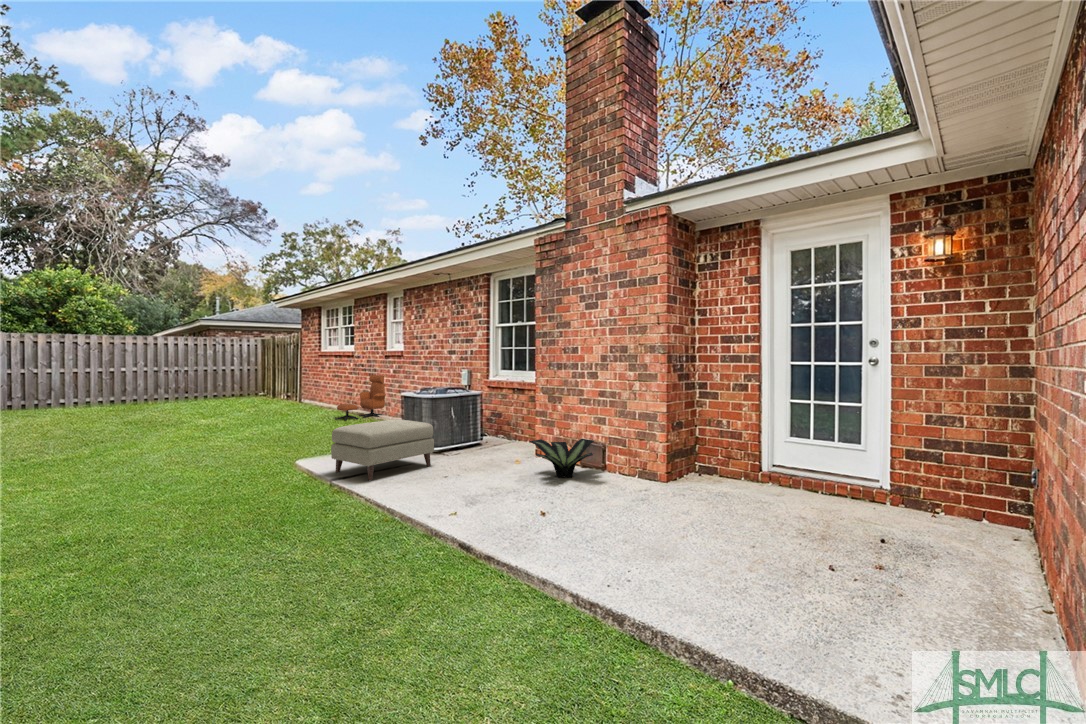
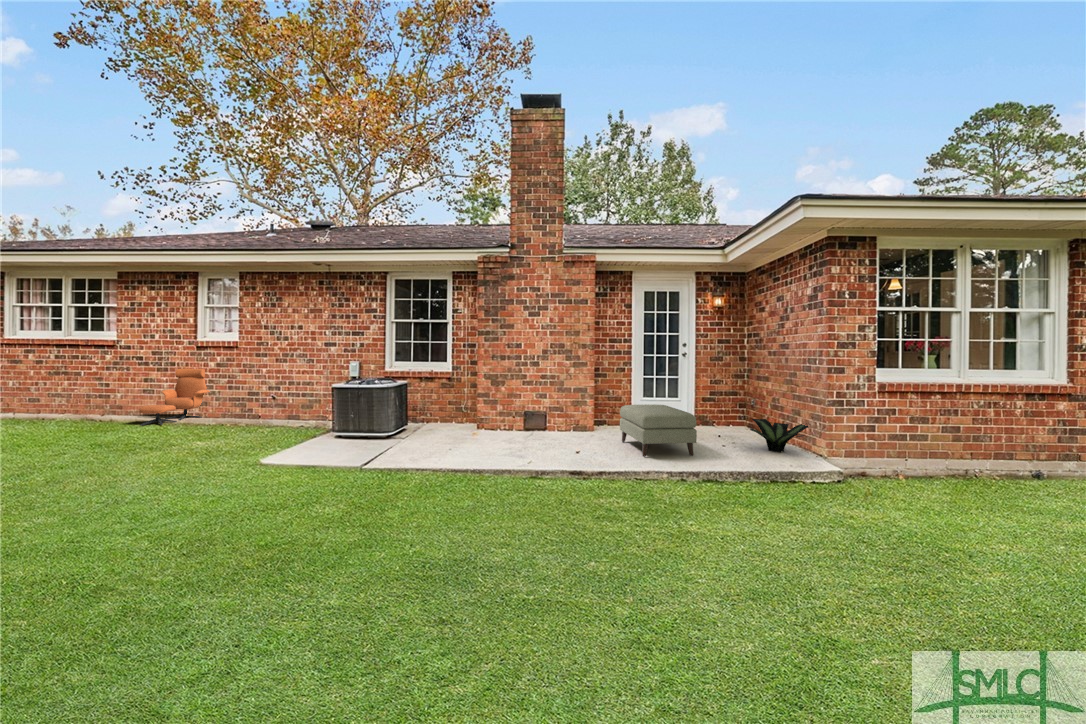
ottoman: present [331,419,434,481] -> present [620,405,697,457]
potted plant: present [530,439,594,478] -> present [750,419,808,453]

